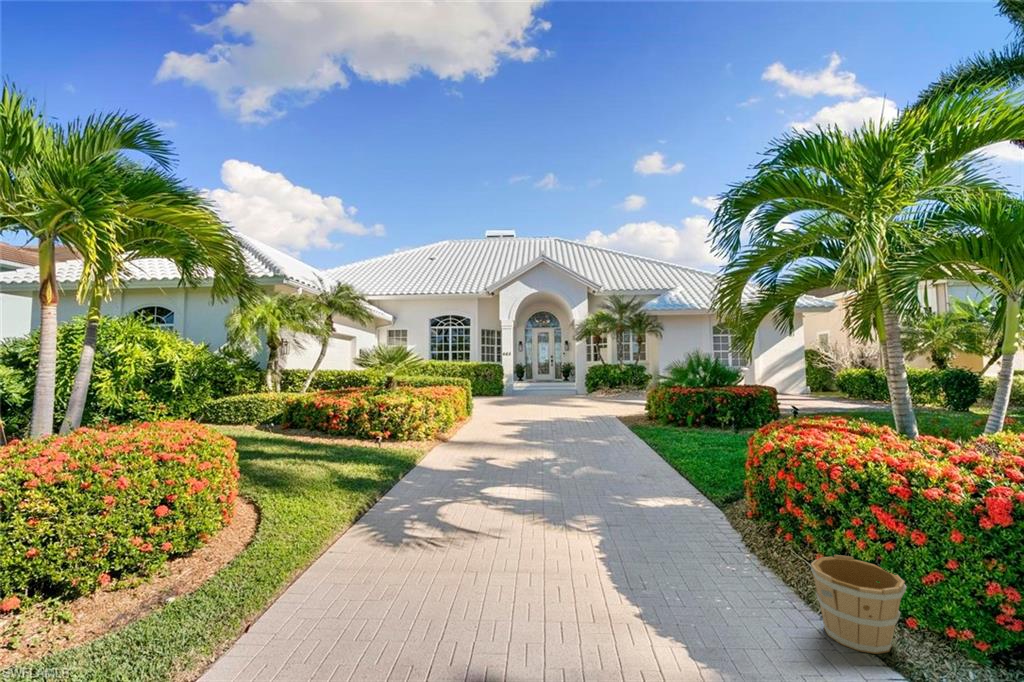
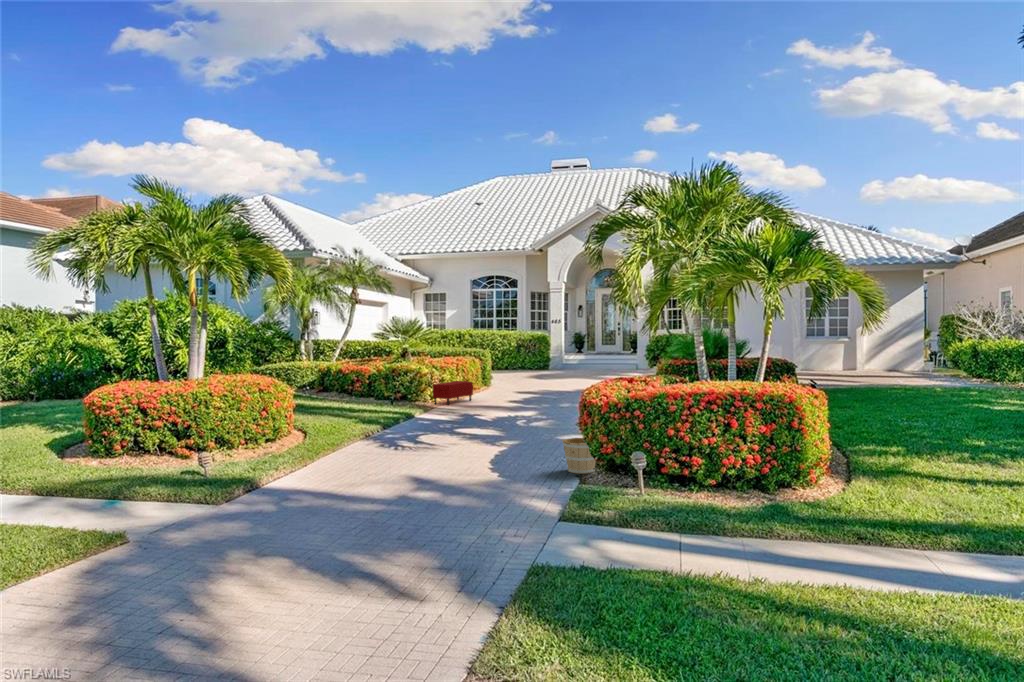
bench: none [425,414,468,445] -> present [433,381,473,405]

